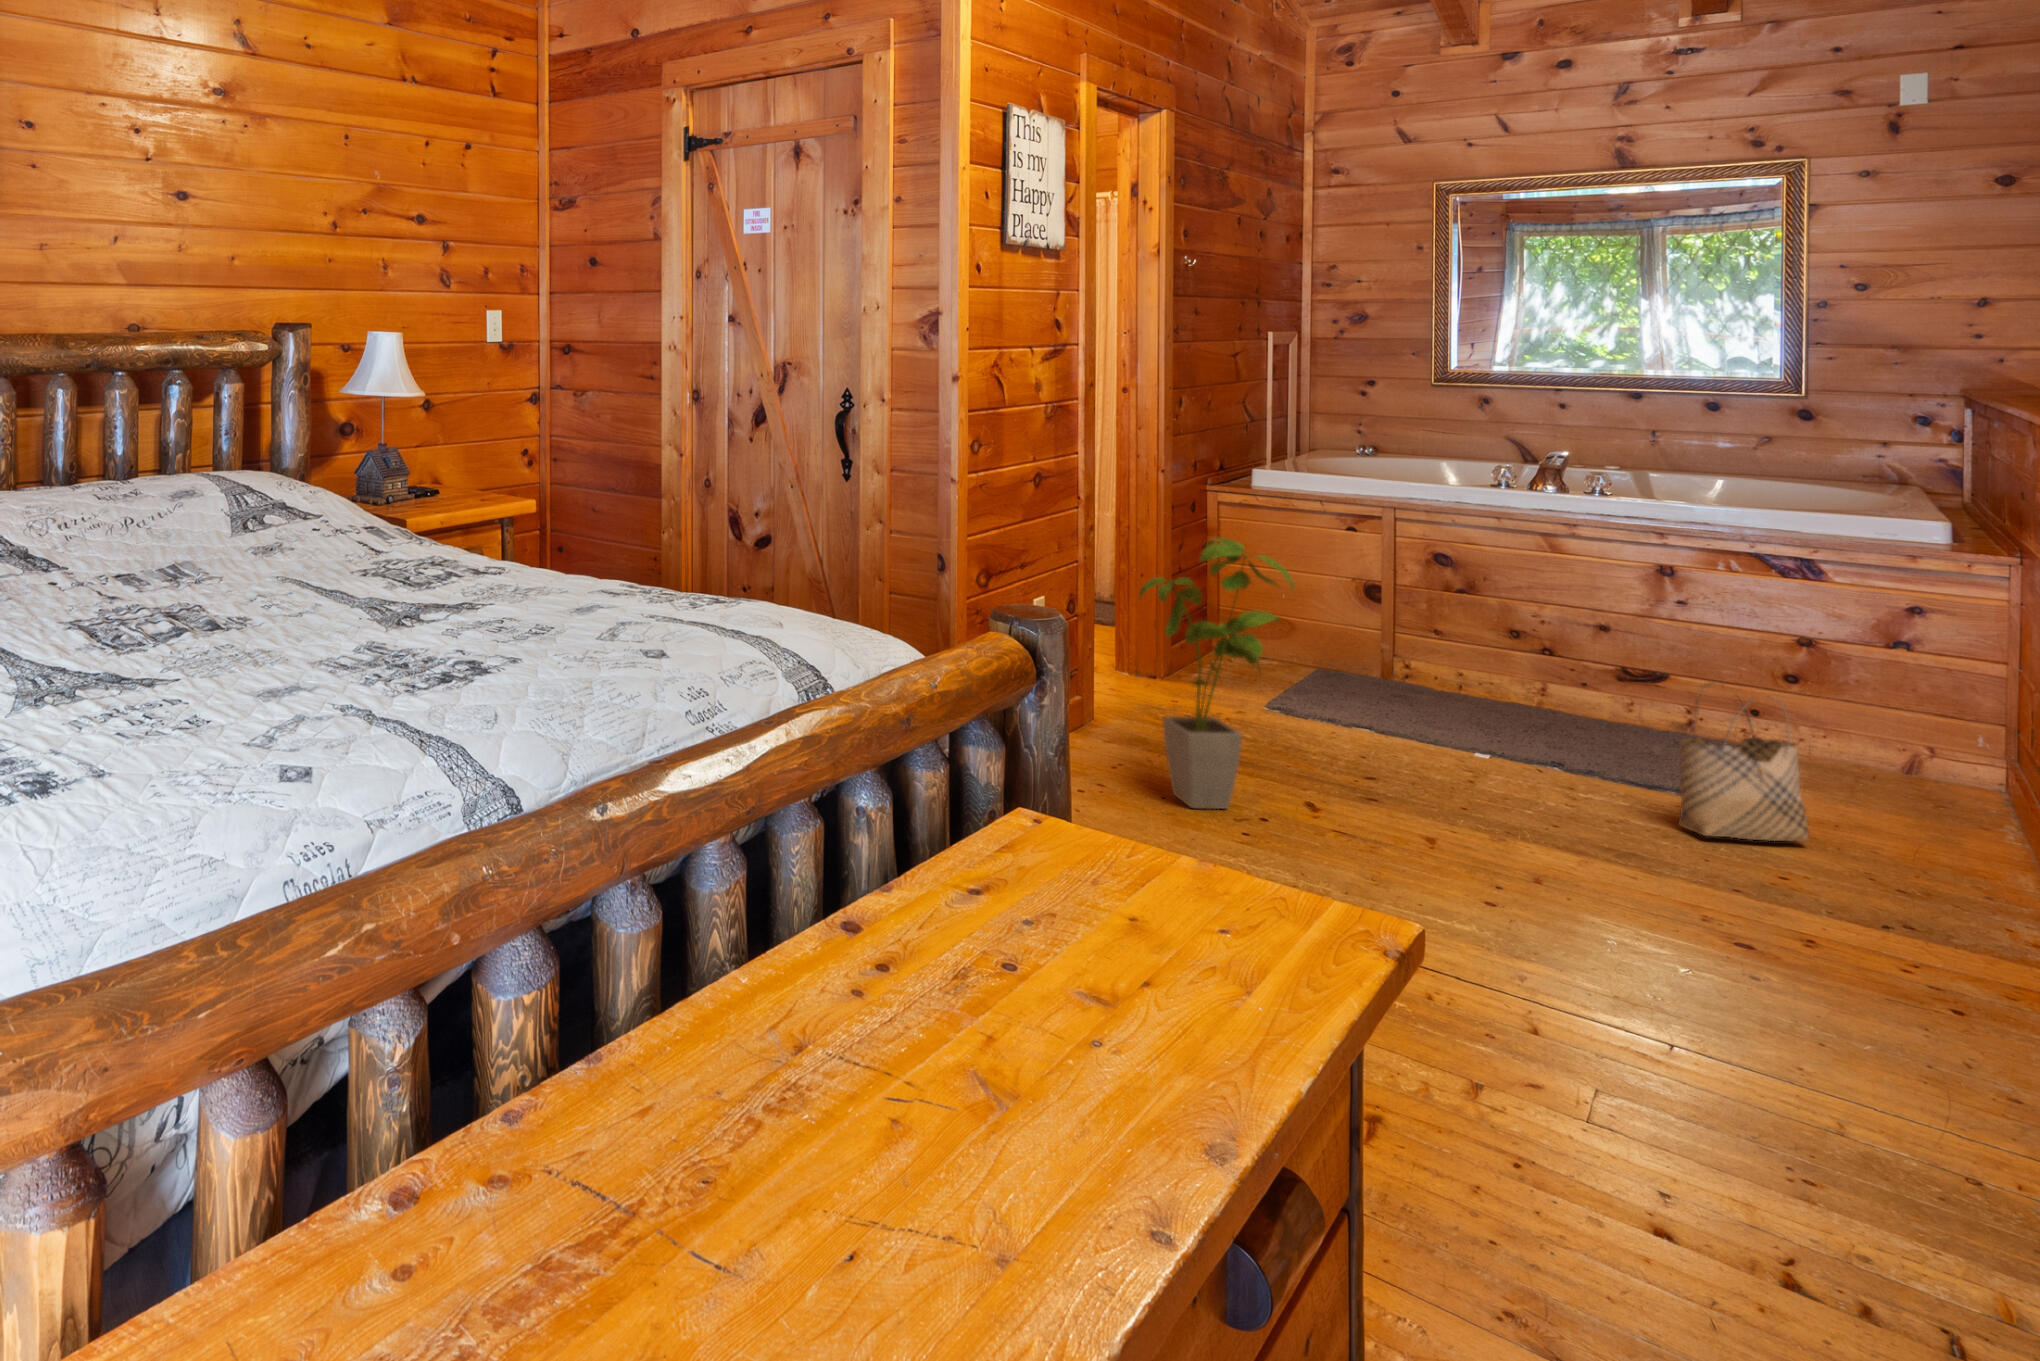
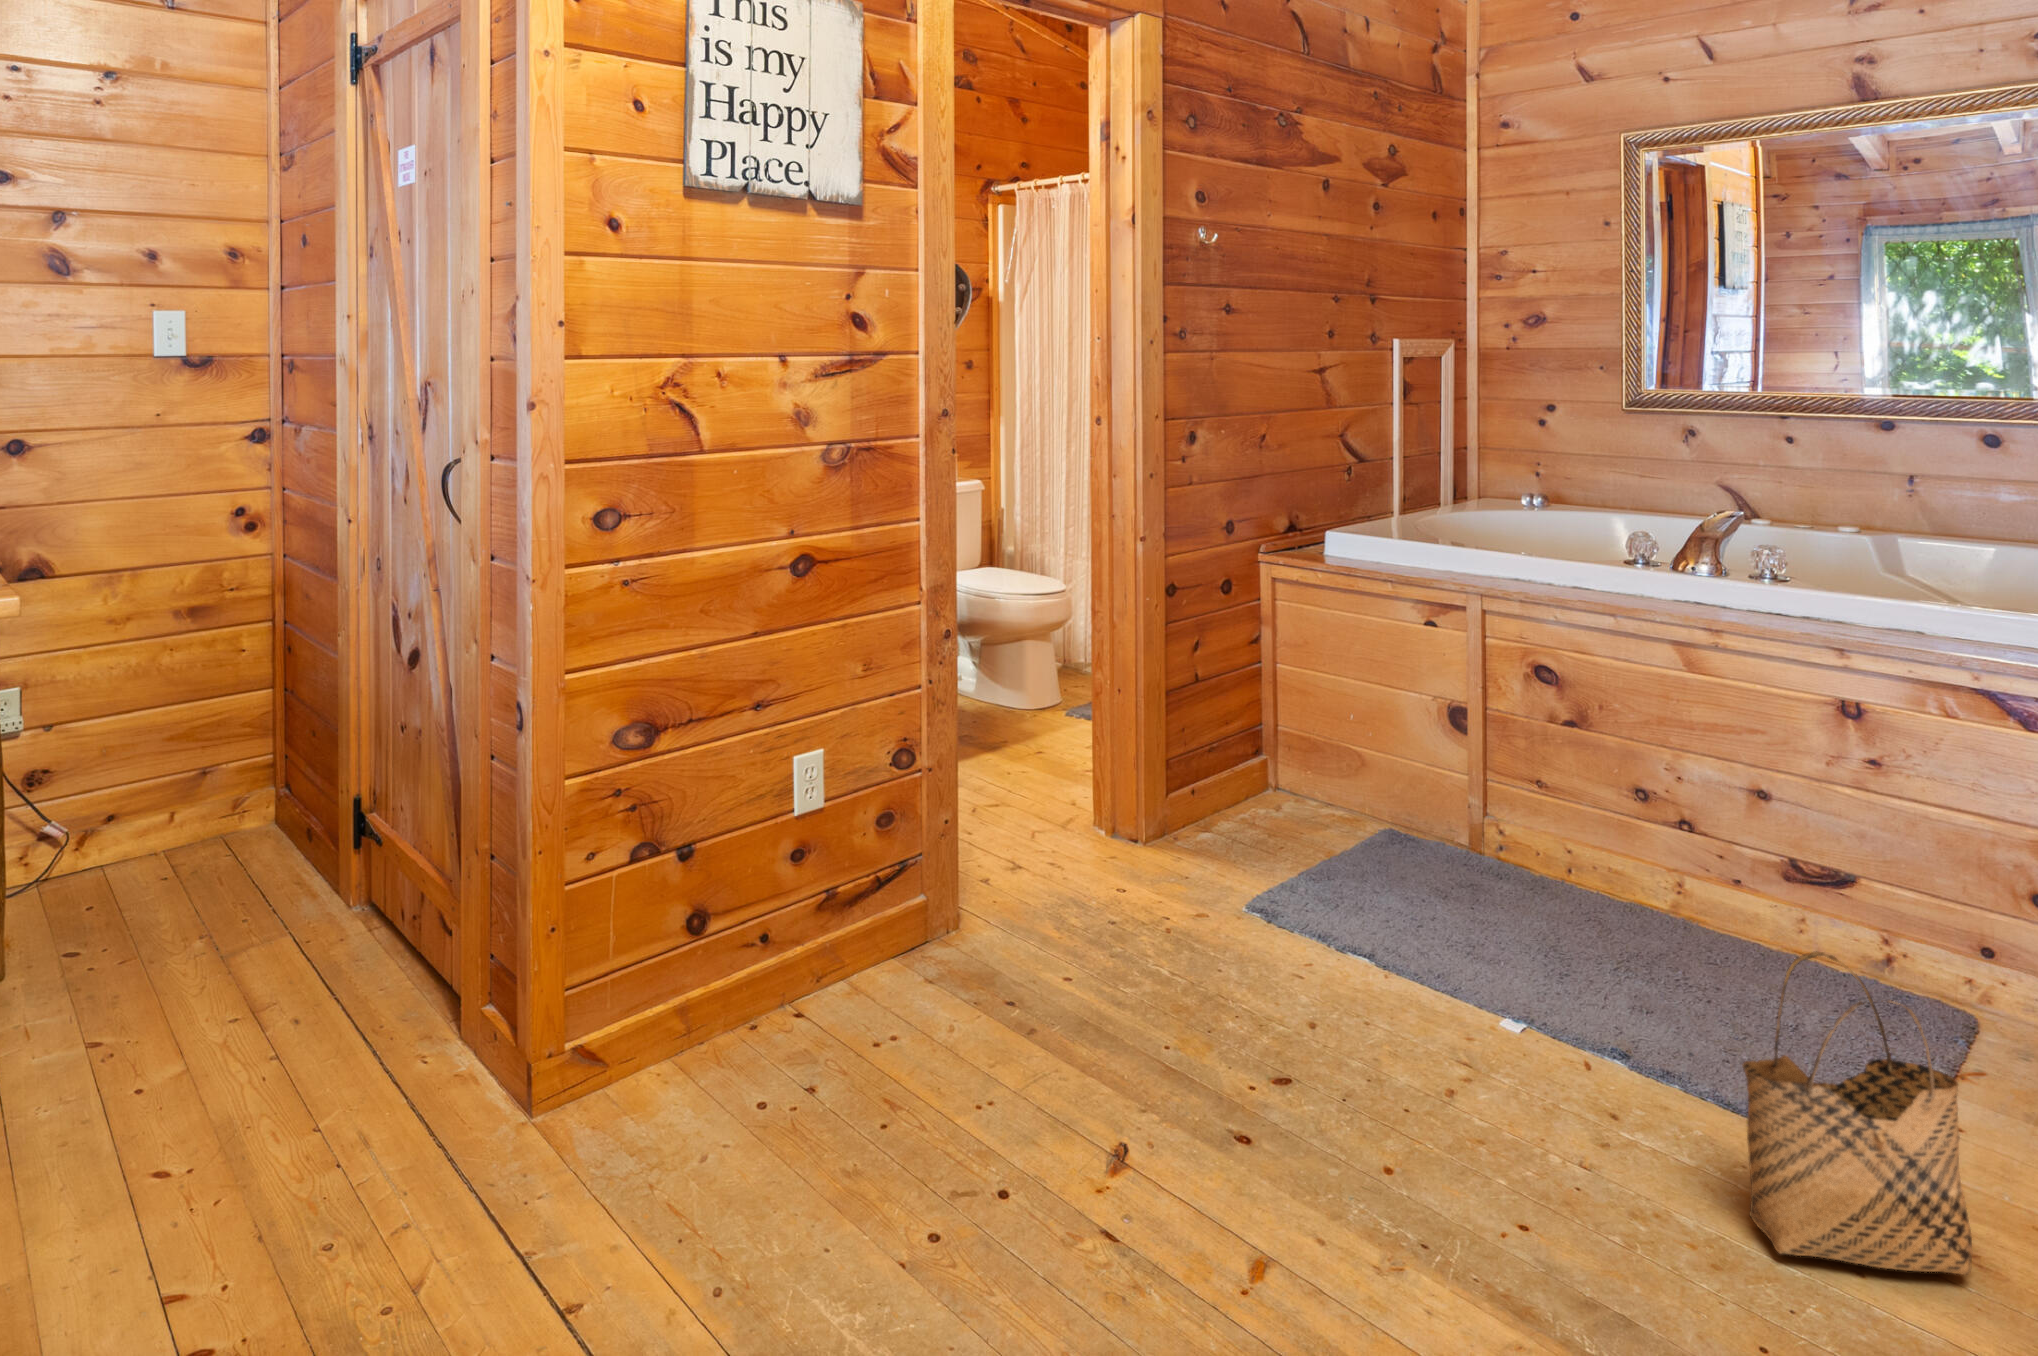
house plant: present [1139,538,1294,809] -> none [854,678,1094,1152]

